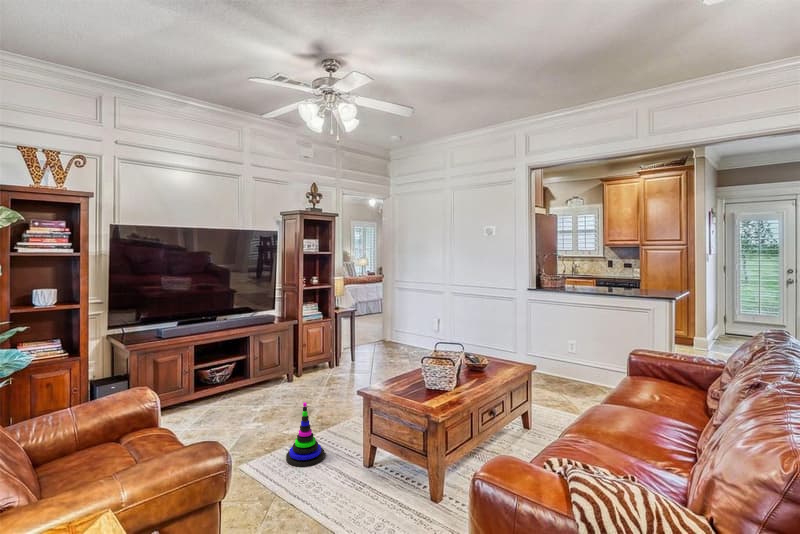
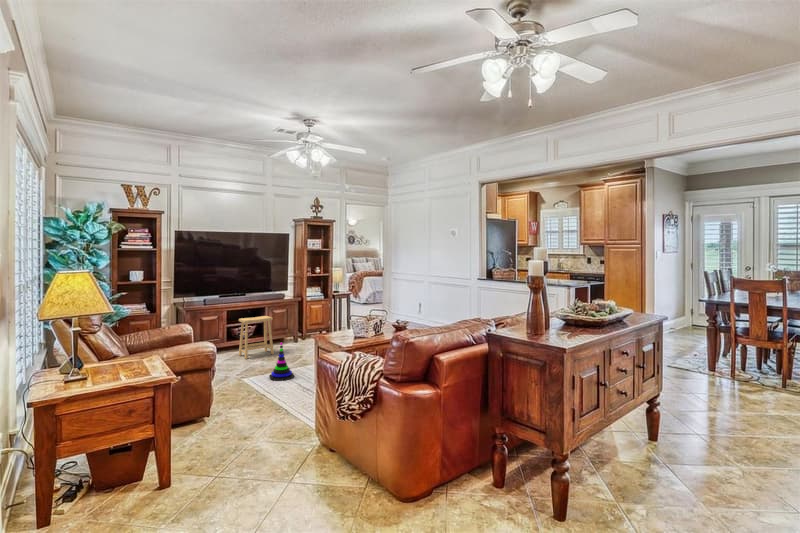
footstool: none [216,349,270,419] -> present [239,316,274,359]

